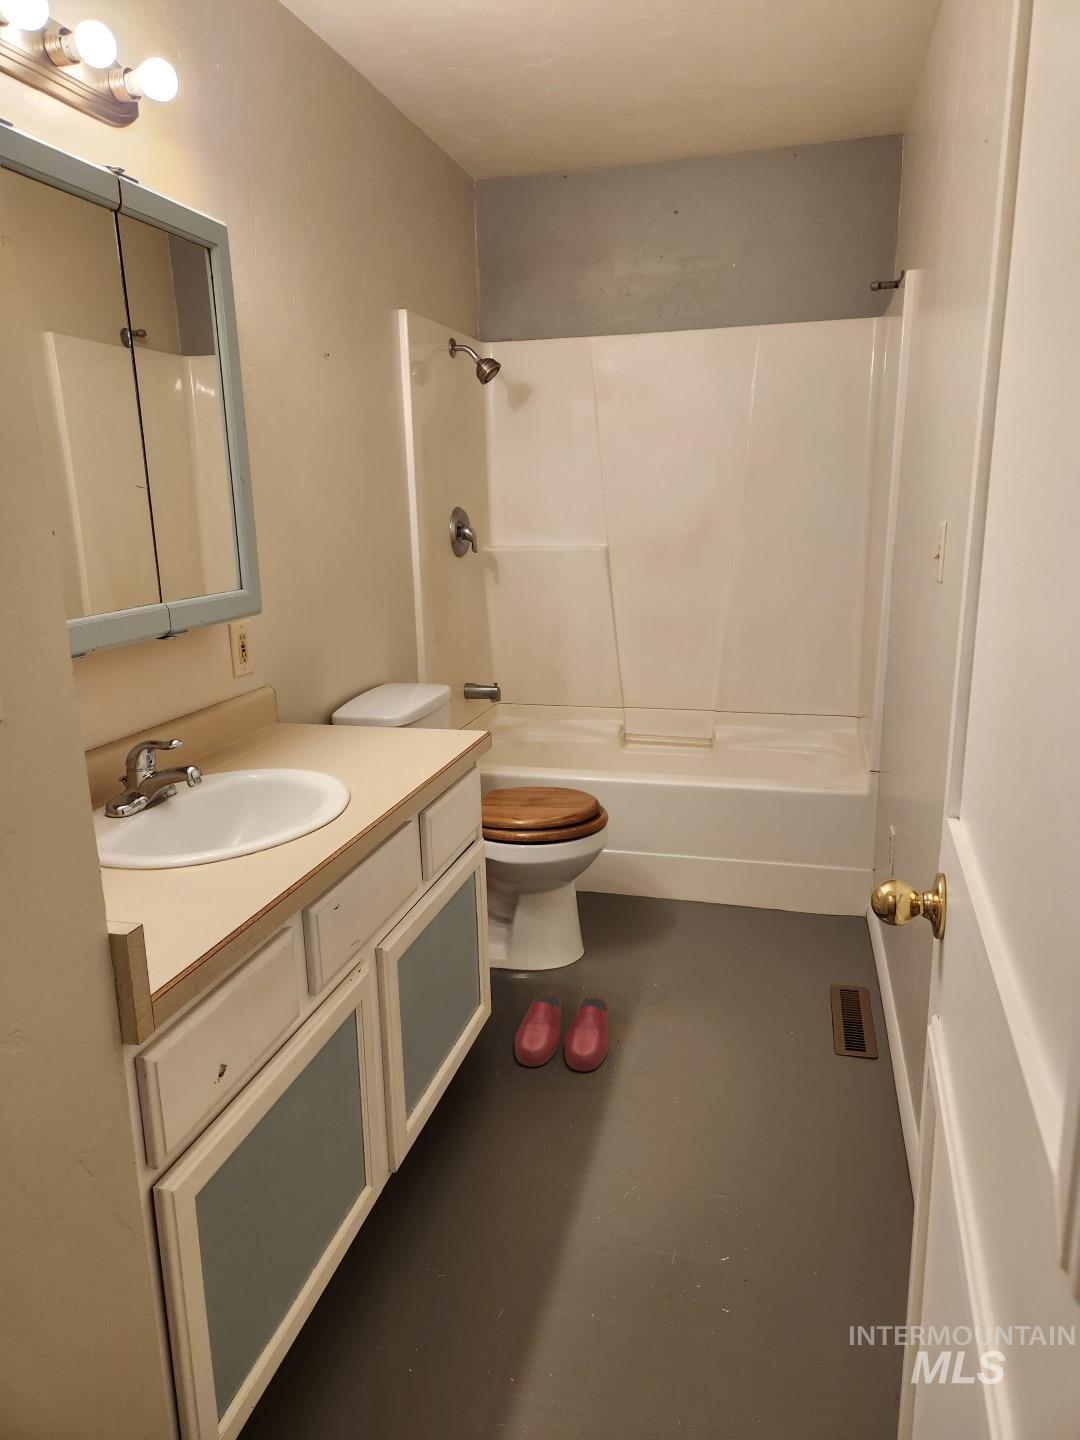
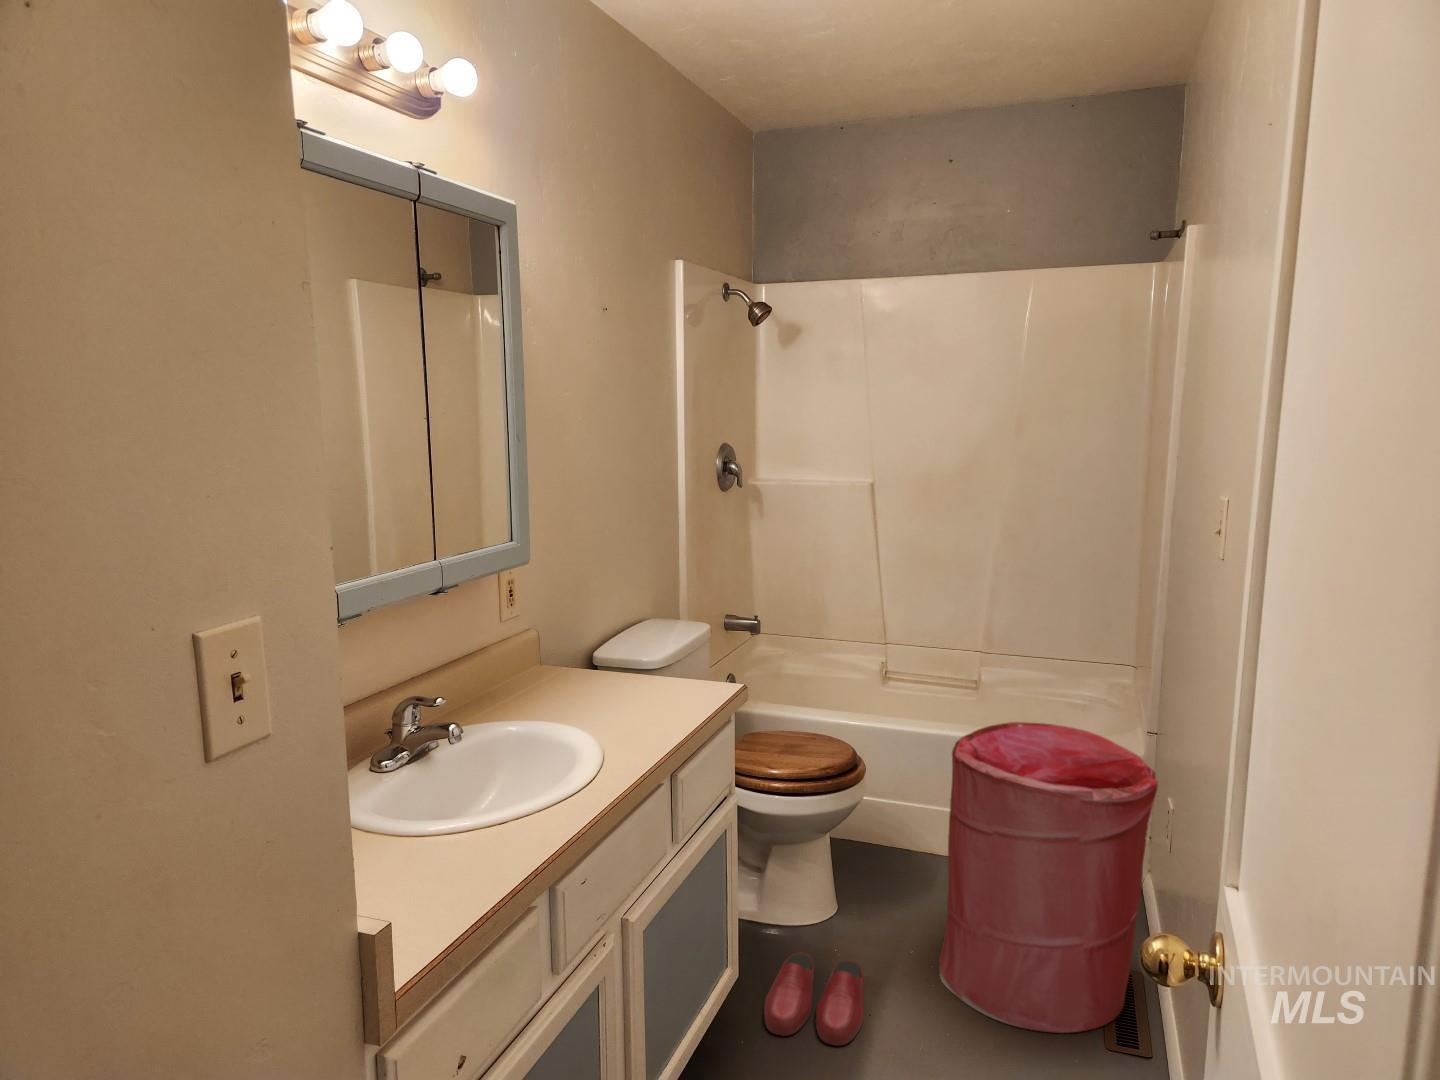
laundry hamper: none [679,766,881,1046] -> present [939,722,1158,1033]

